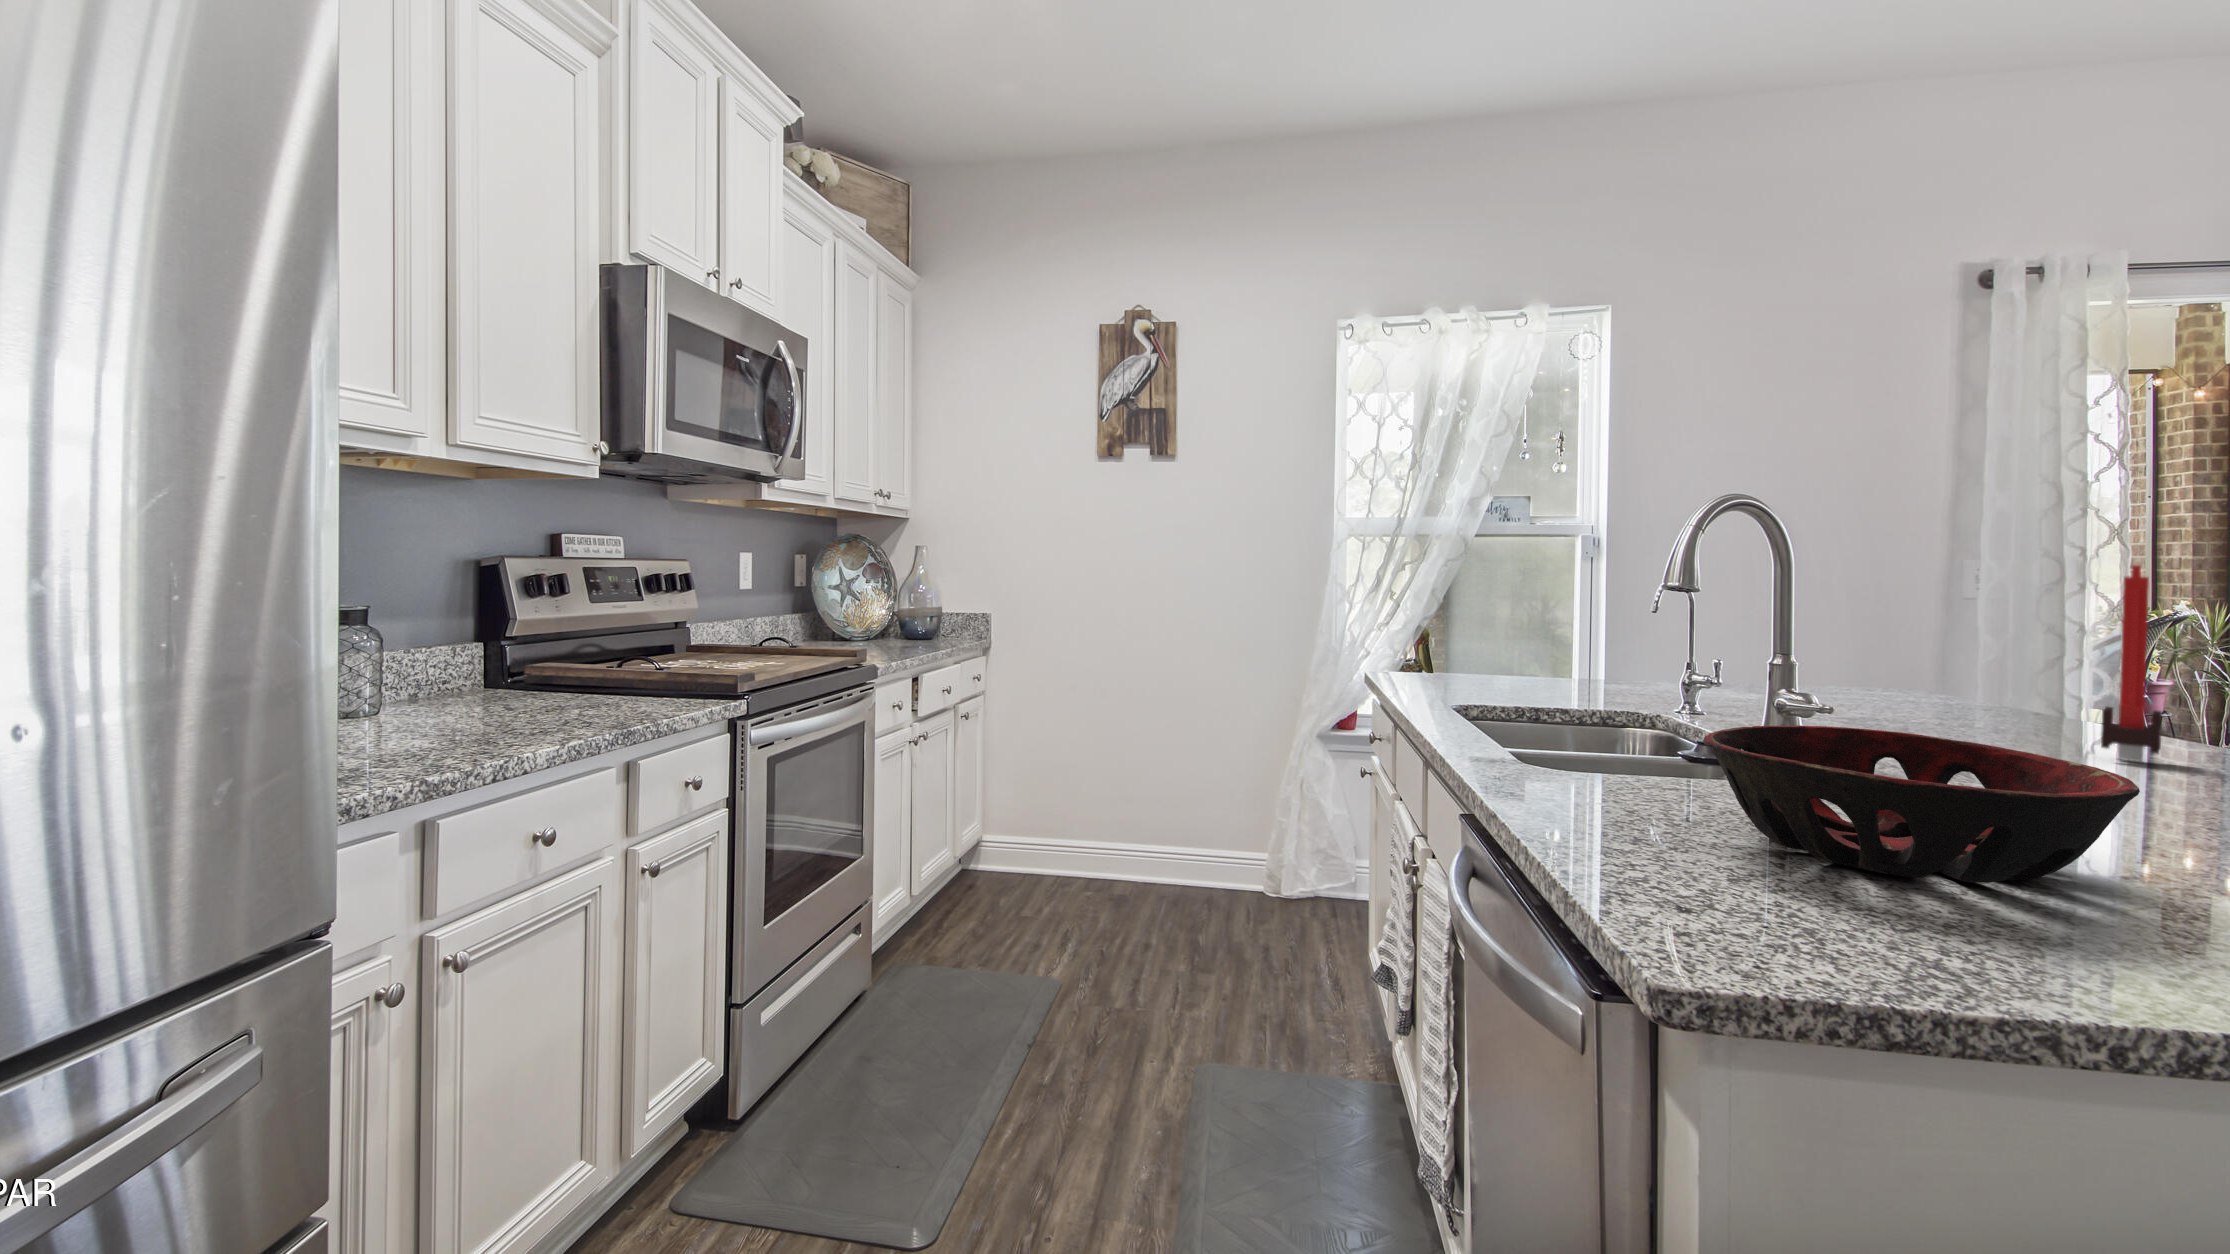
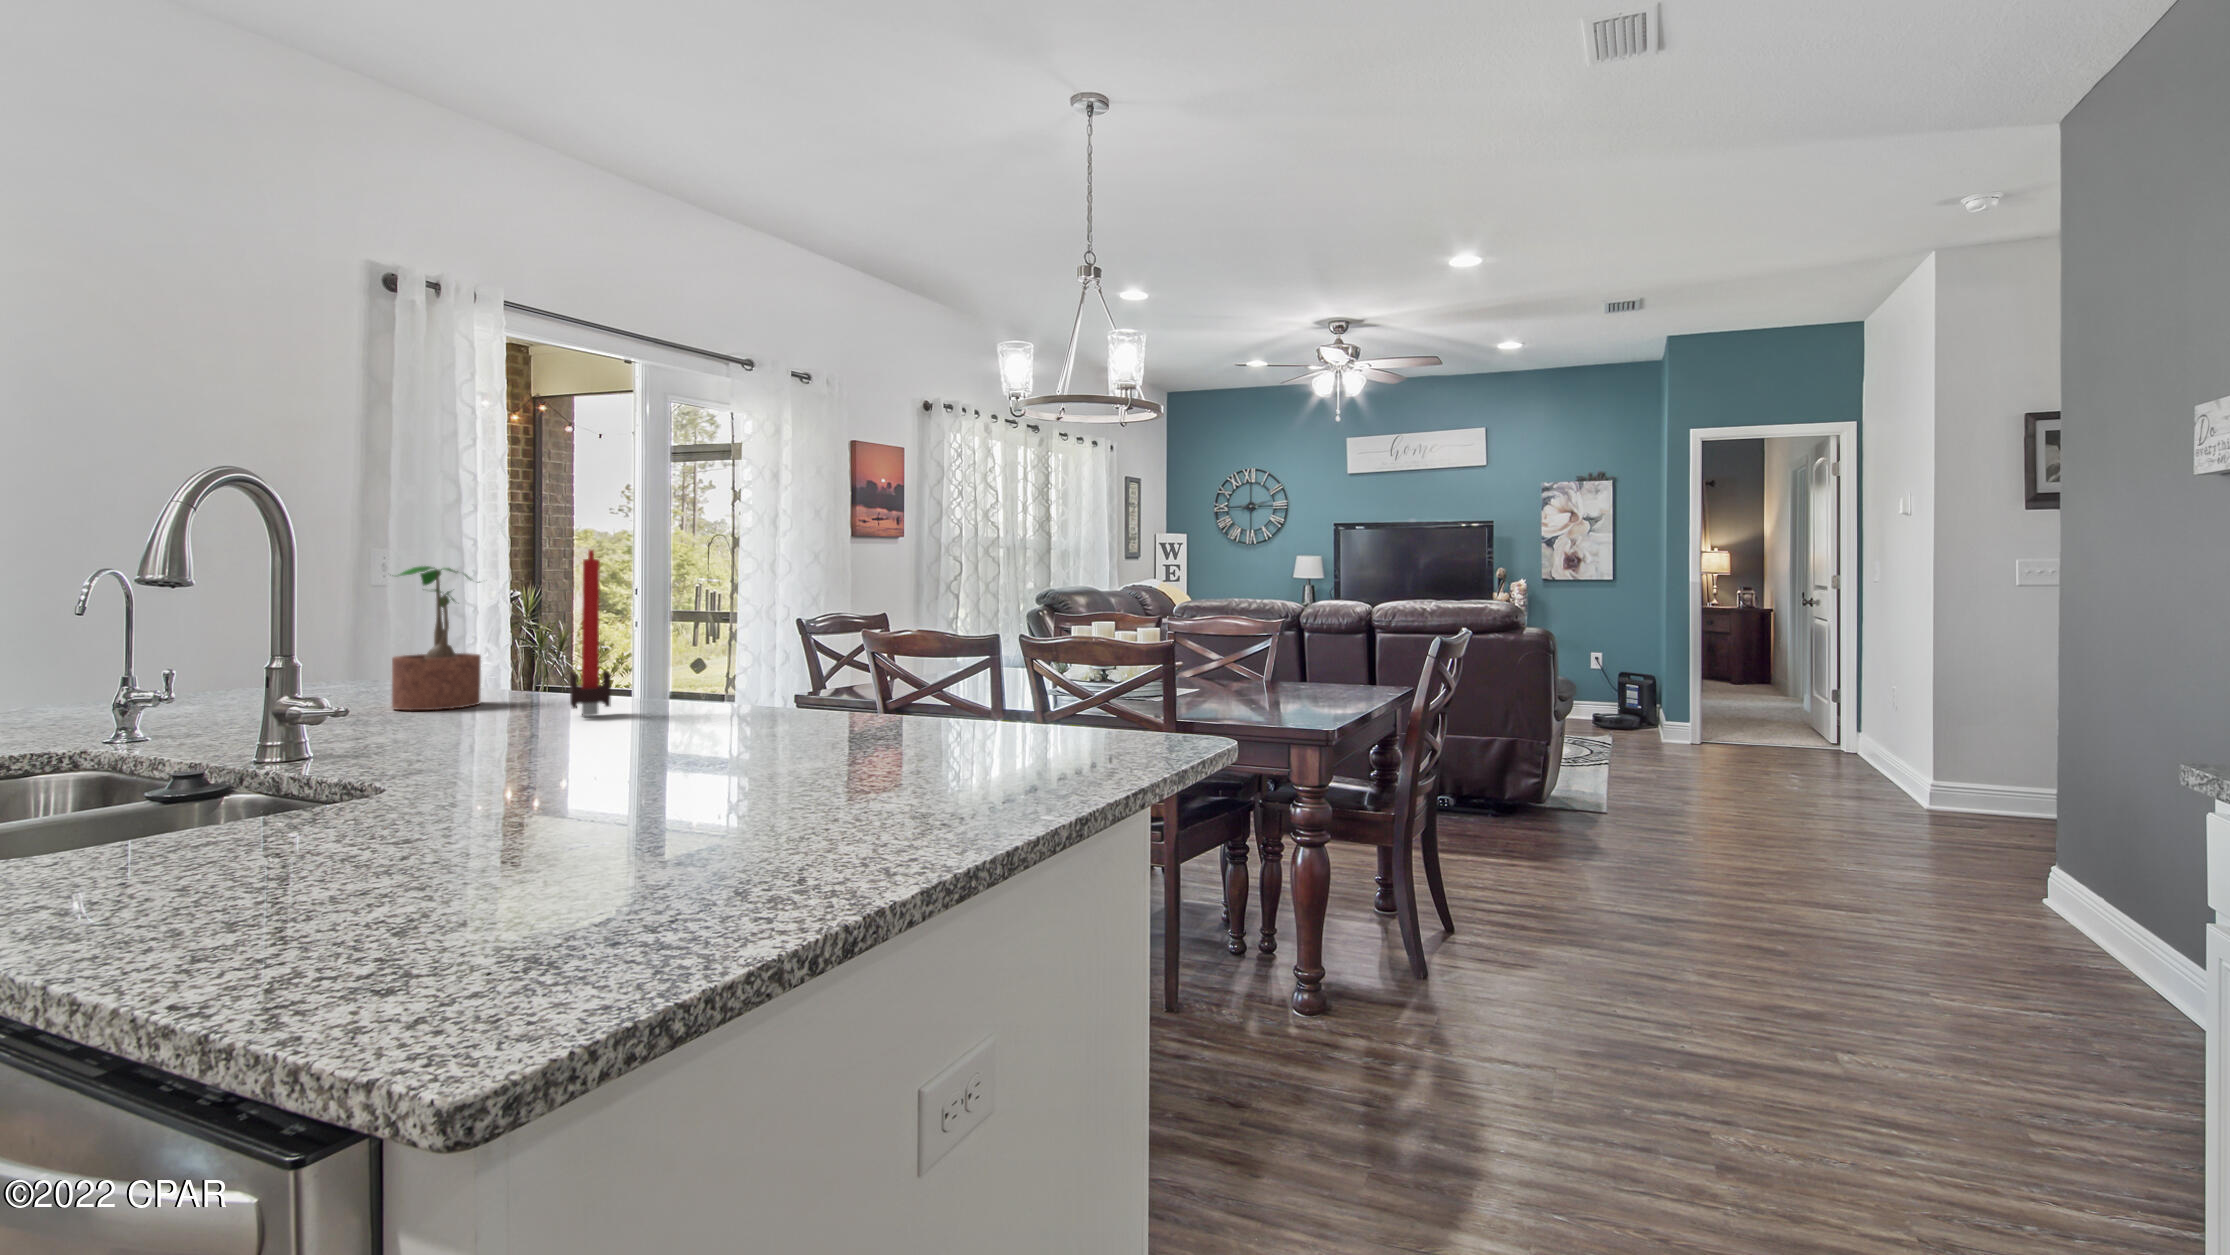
potted plant: none [1911,584,2021,730] -> present [392,566,481,710]
decorative bowl: present [1703,725,2140,883] -> none [308,722,713,877]

